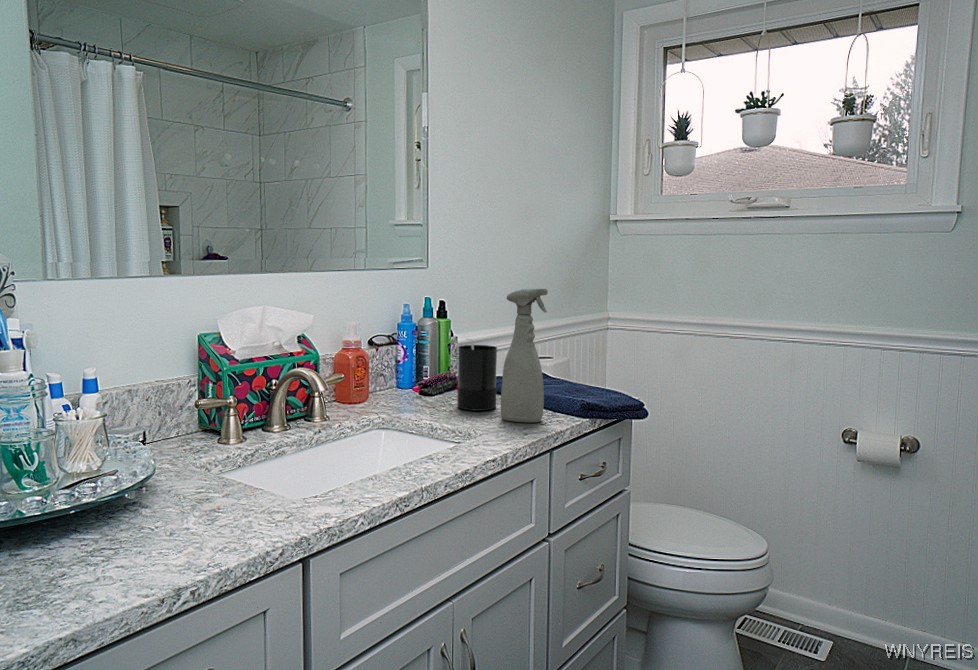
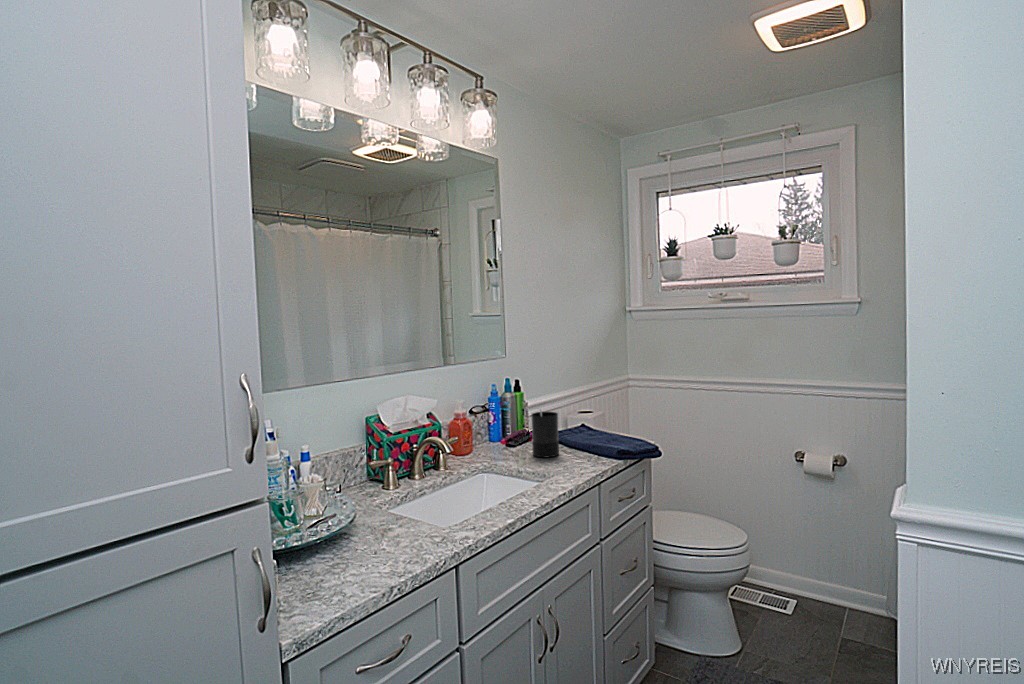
spray bottle: present [501,288,548,422] -> none [563,375,592,465]

